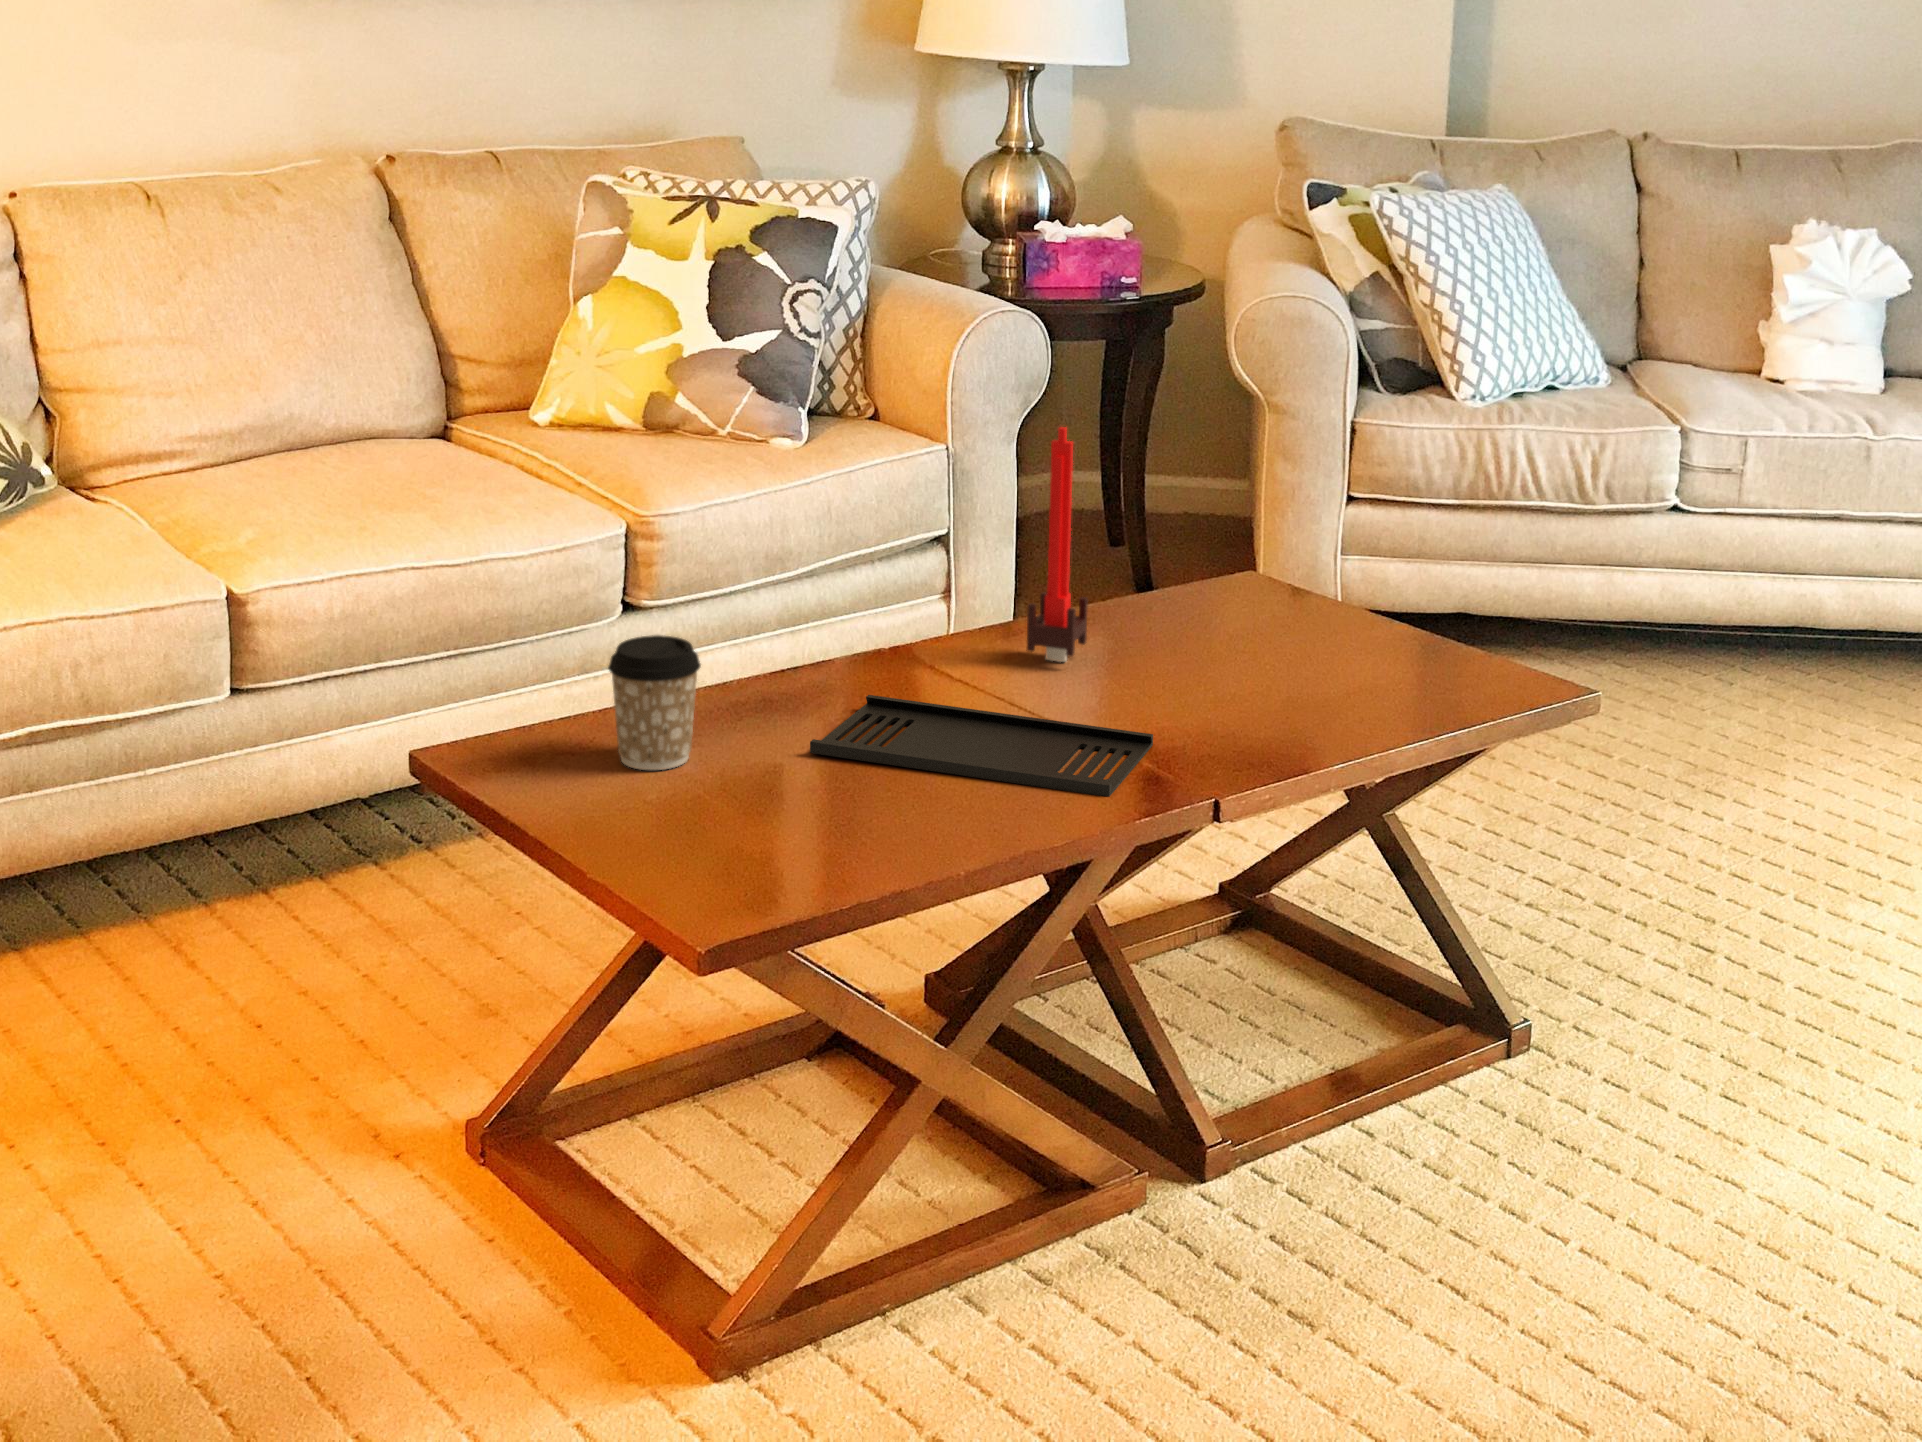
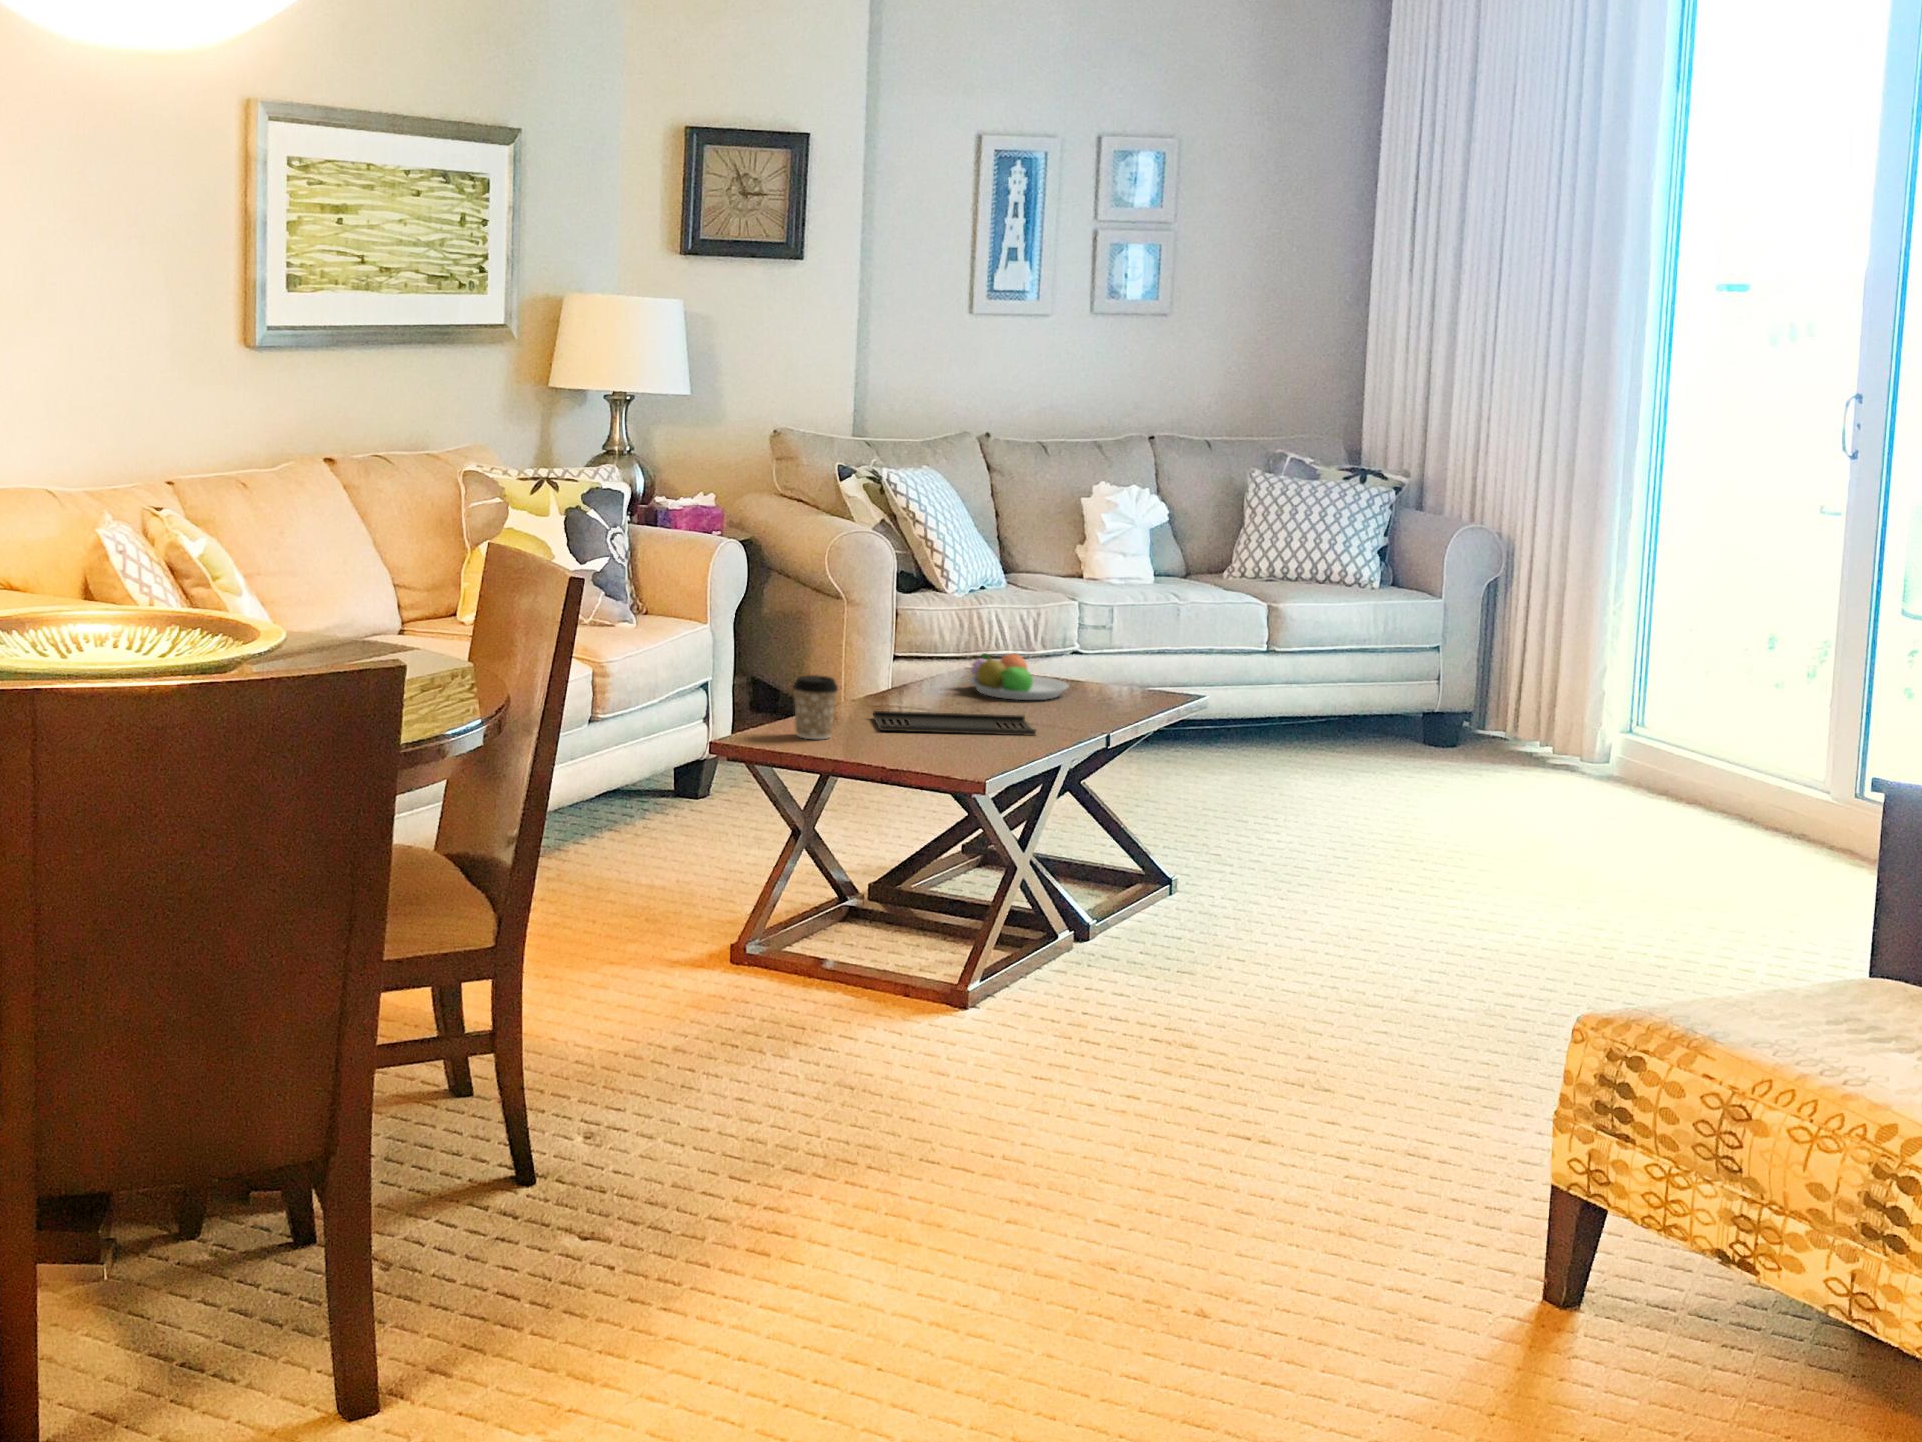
candle: present [1027,427,1088,662] -> none [911,575,940,700]
fruit bowl: none [1172,572,1366,679] -> present [969,653,1069,700]

